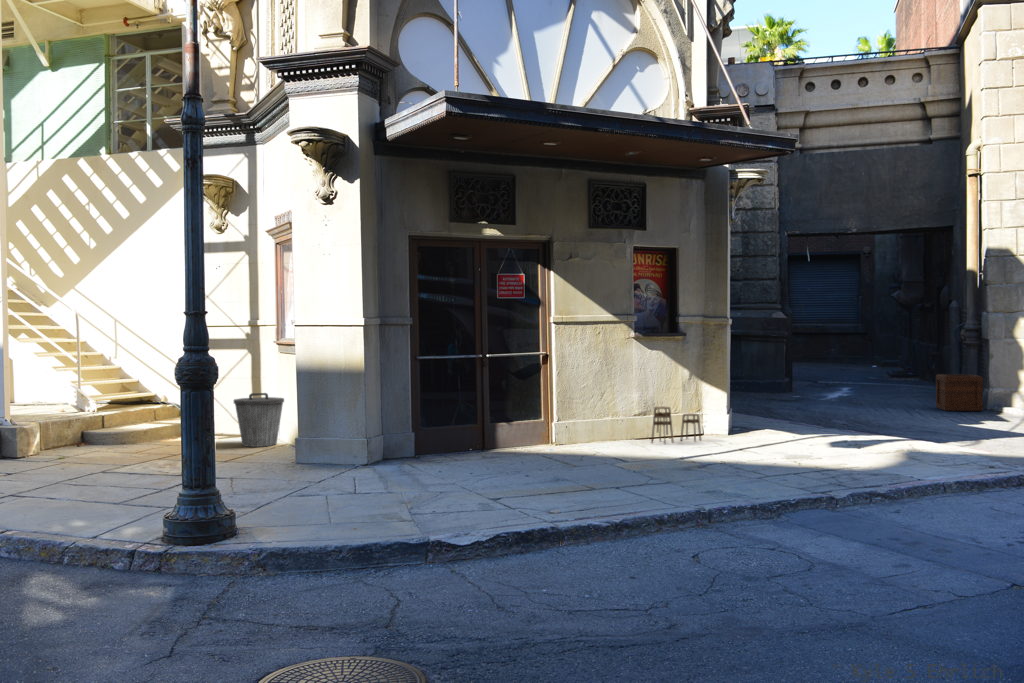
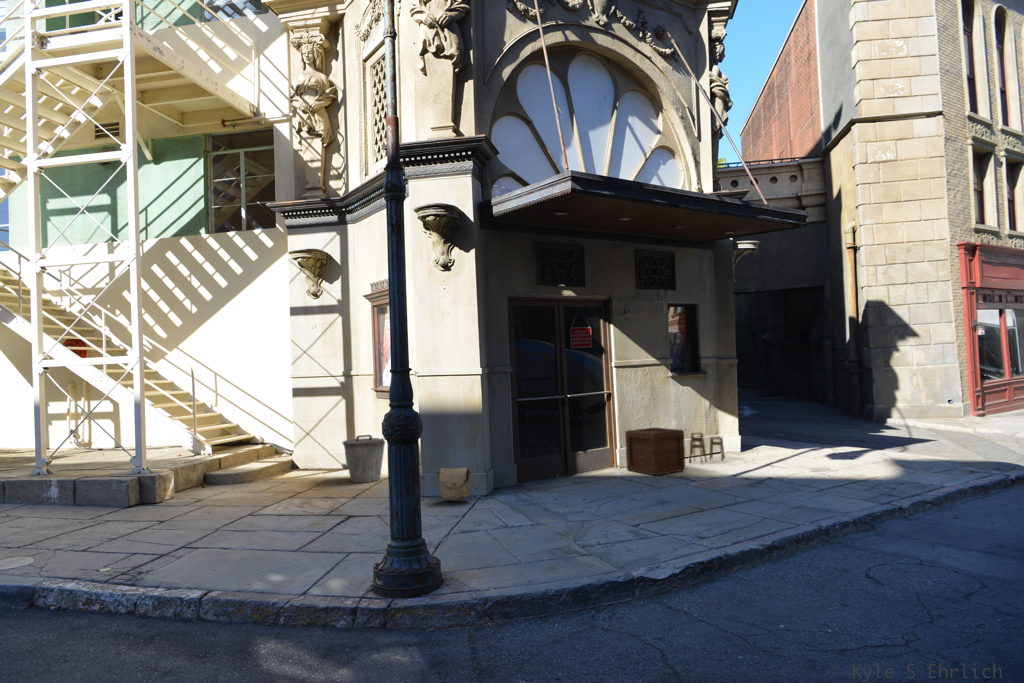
wooden crate: present [936,374,983,411] -> present [625,428,685,475]
bag: none [312,431,350,468] -> present [436,468,471,501]

